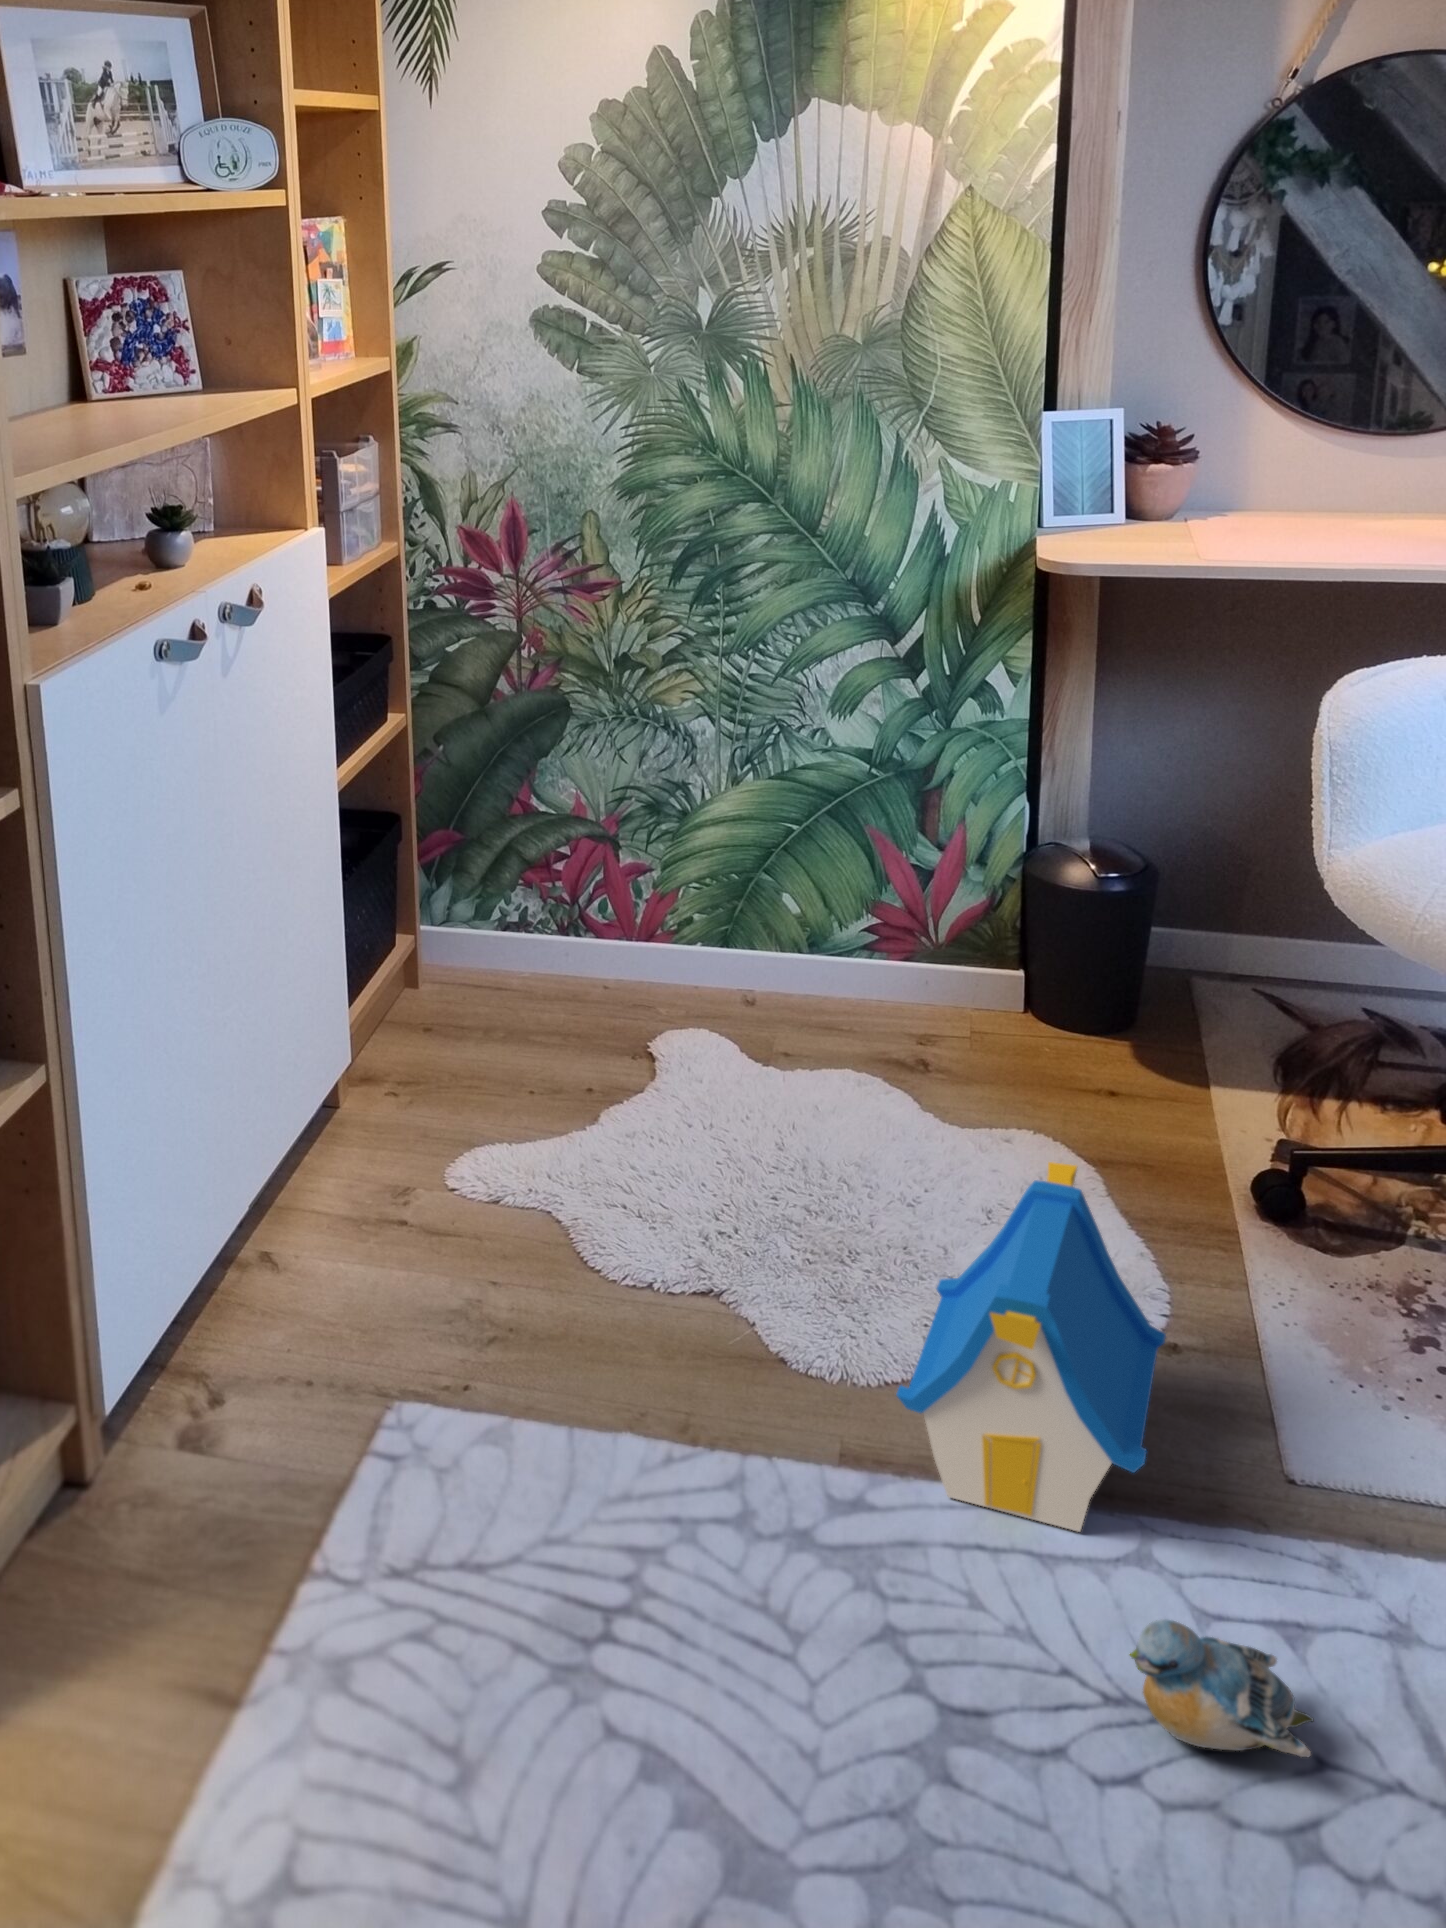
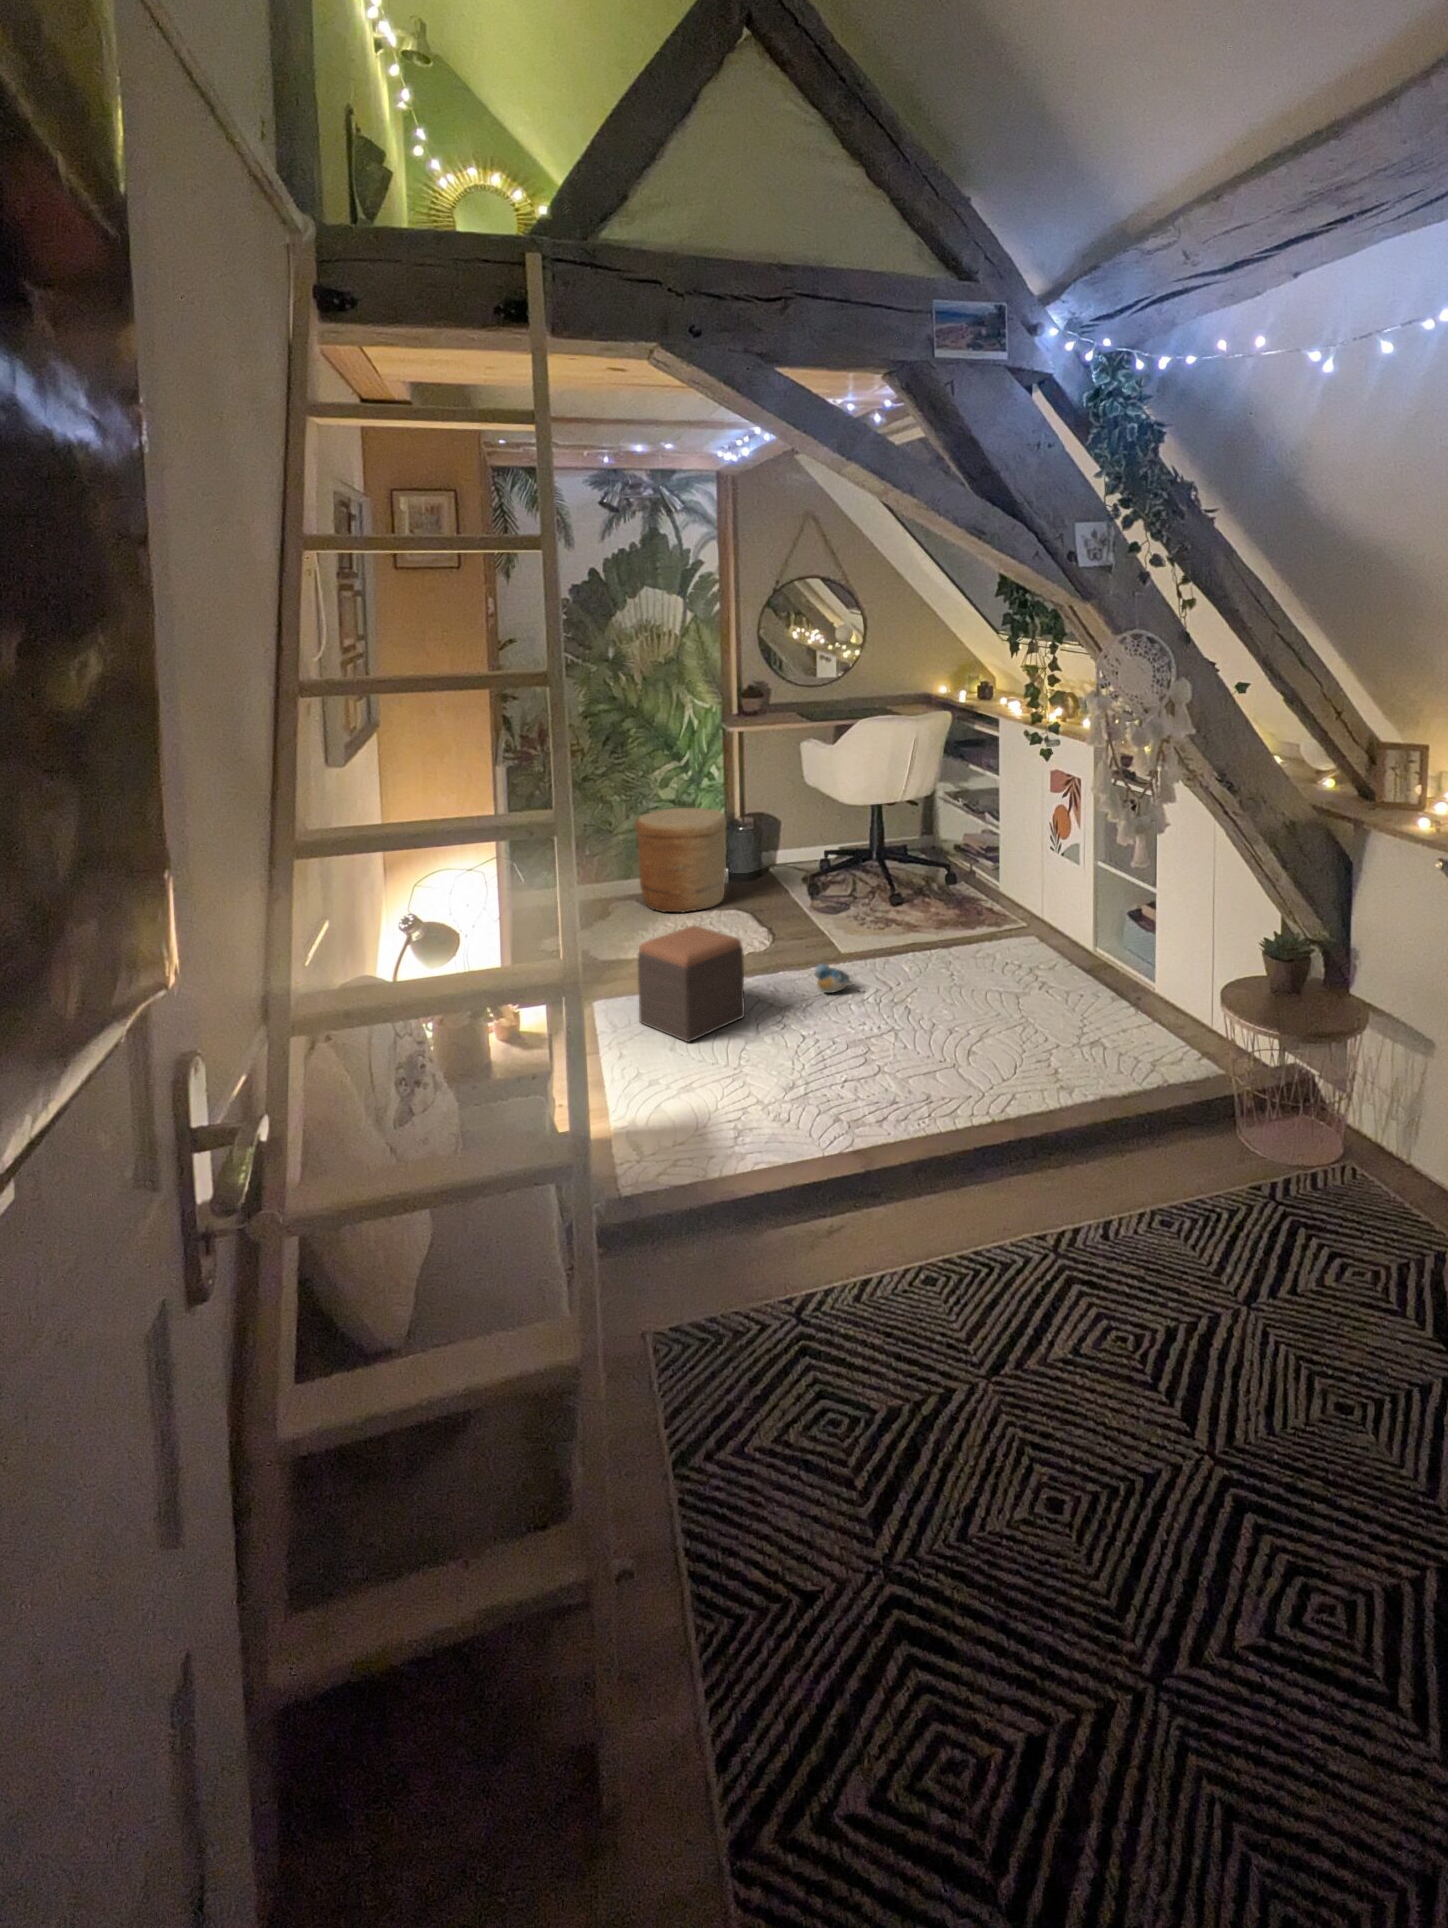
woven basket: none [723,776,1003,1108] -> present [635,808,727,913]
toy house: present [897,1162,1166,1531] -> none [741,886,807,974]
footstool: none [433,1331,809,1847] -> present [638,925,745,1042]

